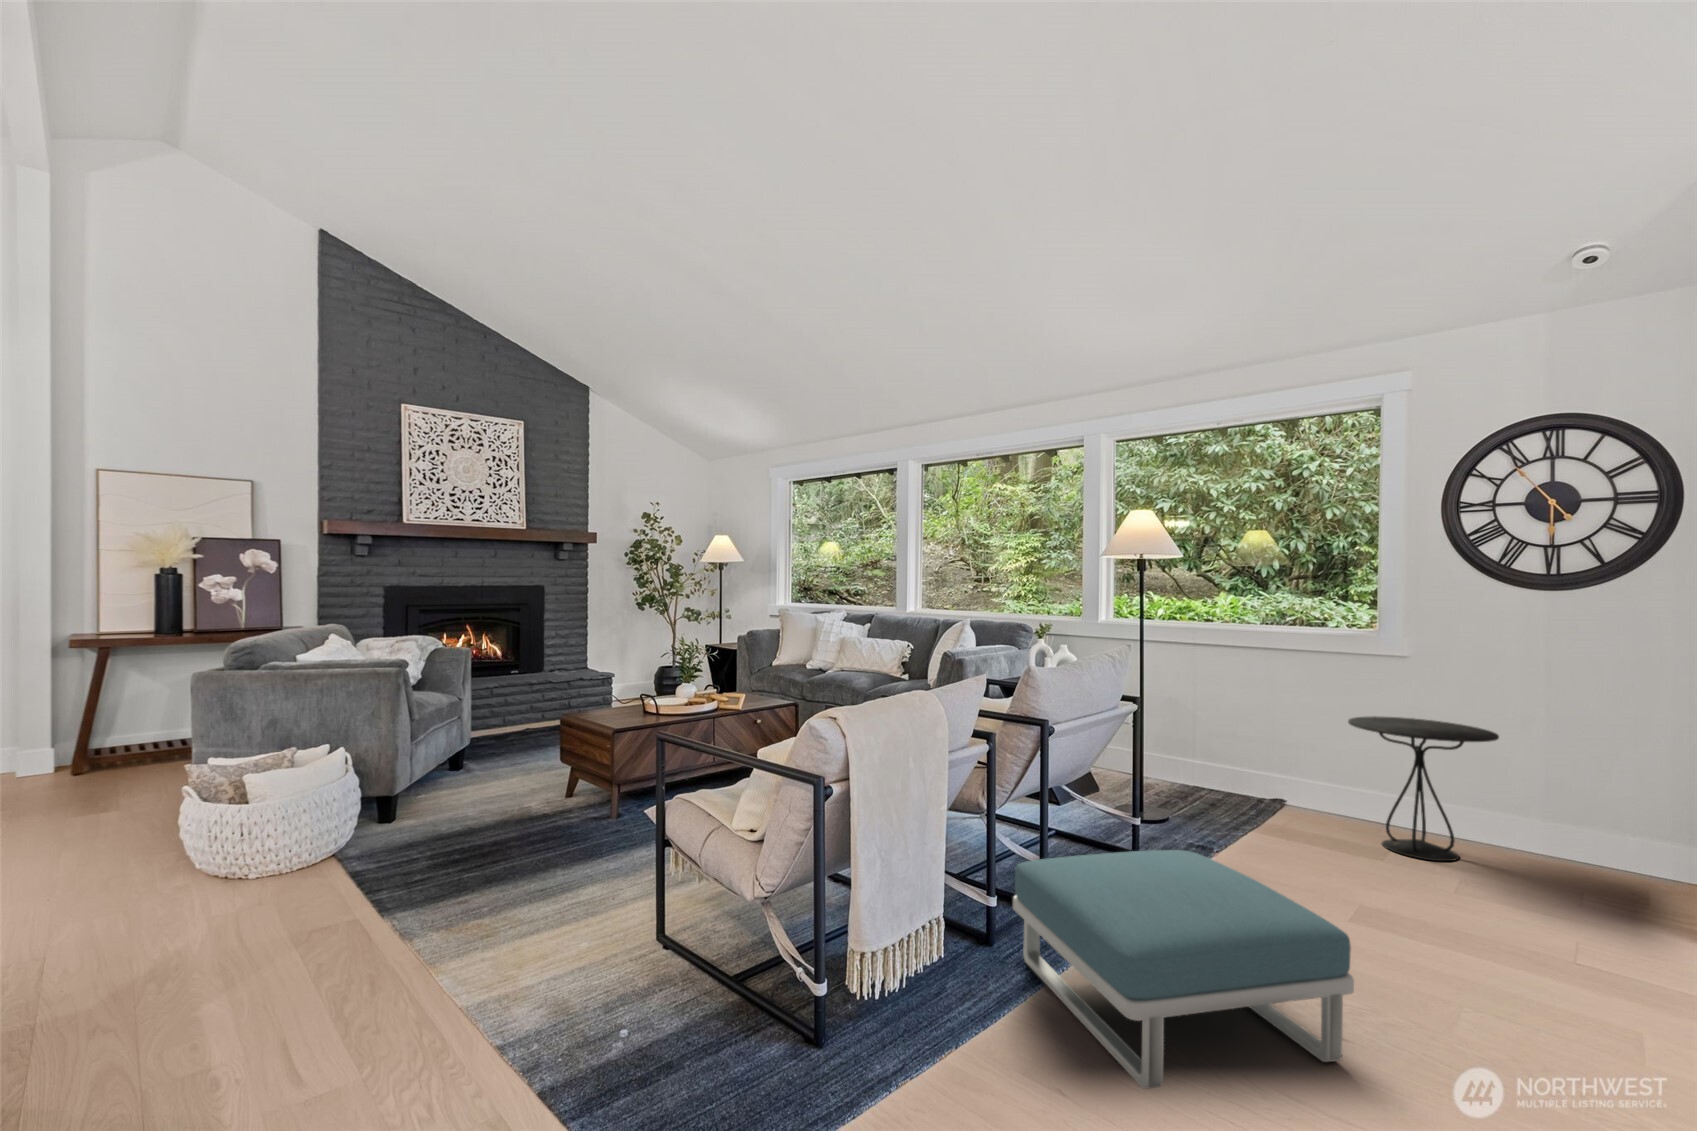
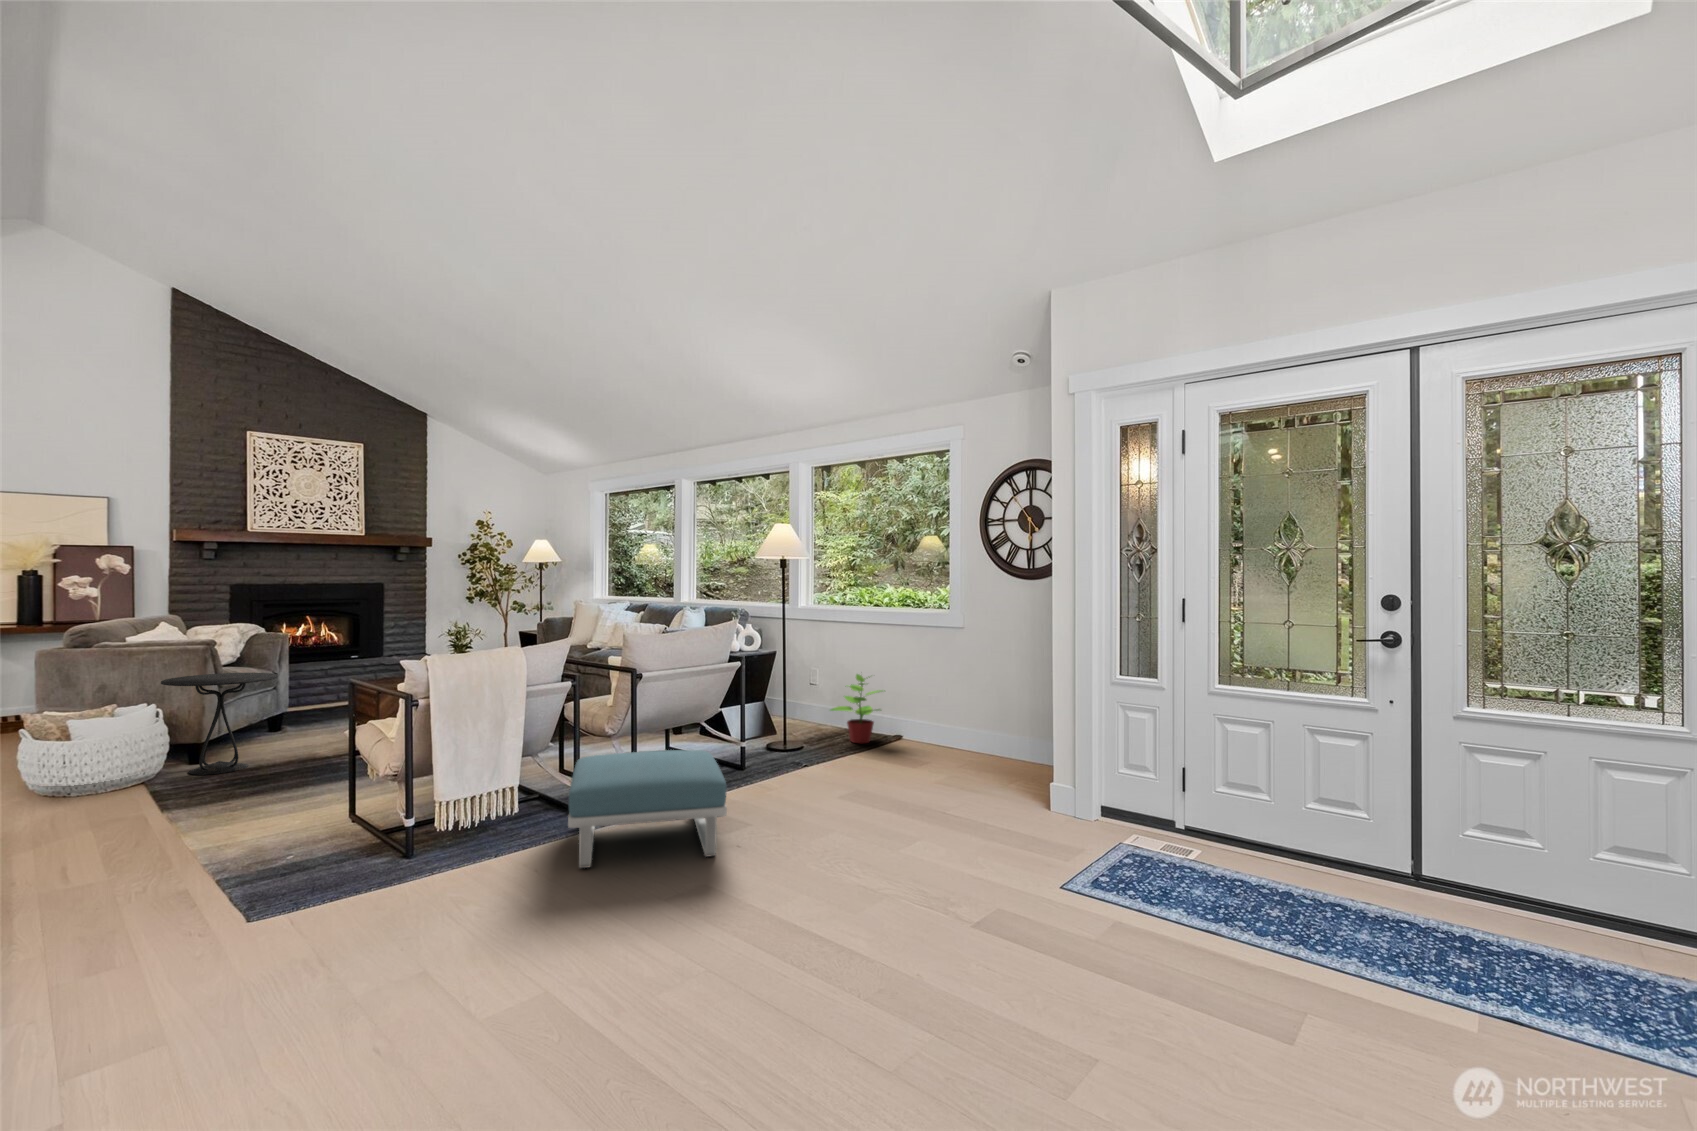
potted plant: none [1190,710,1274,809] -> present [831,674,882,743]
side table: present [1348,716,1499,861] -> present [161,673,278,775]

